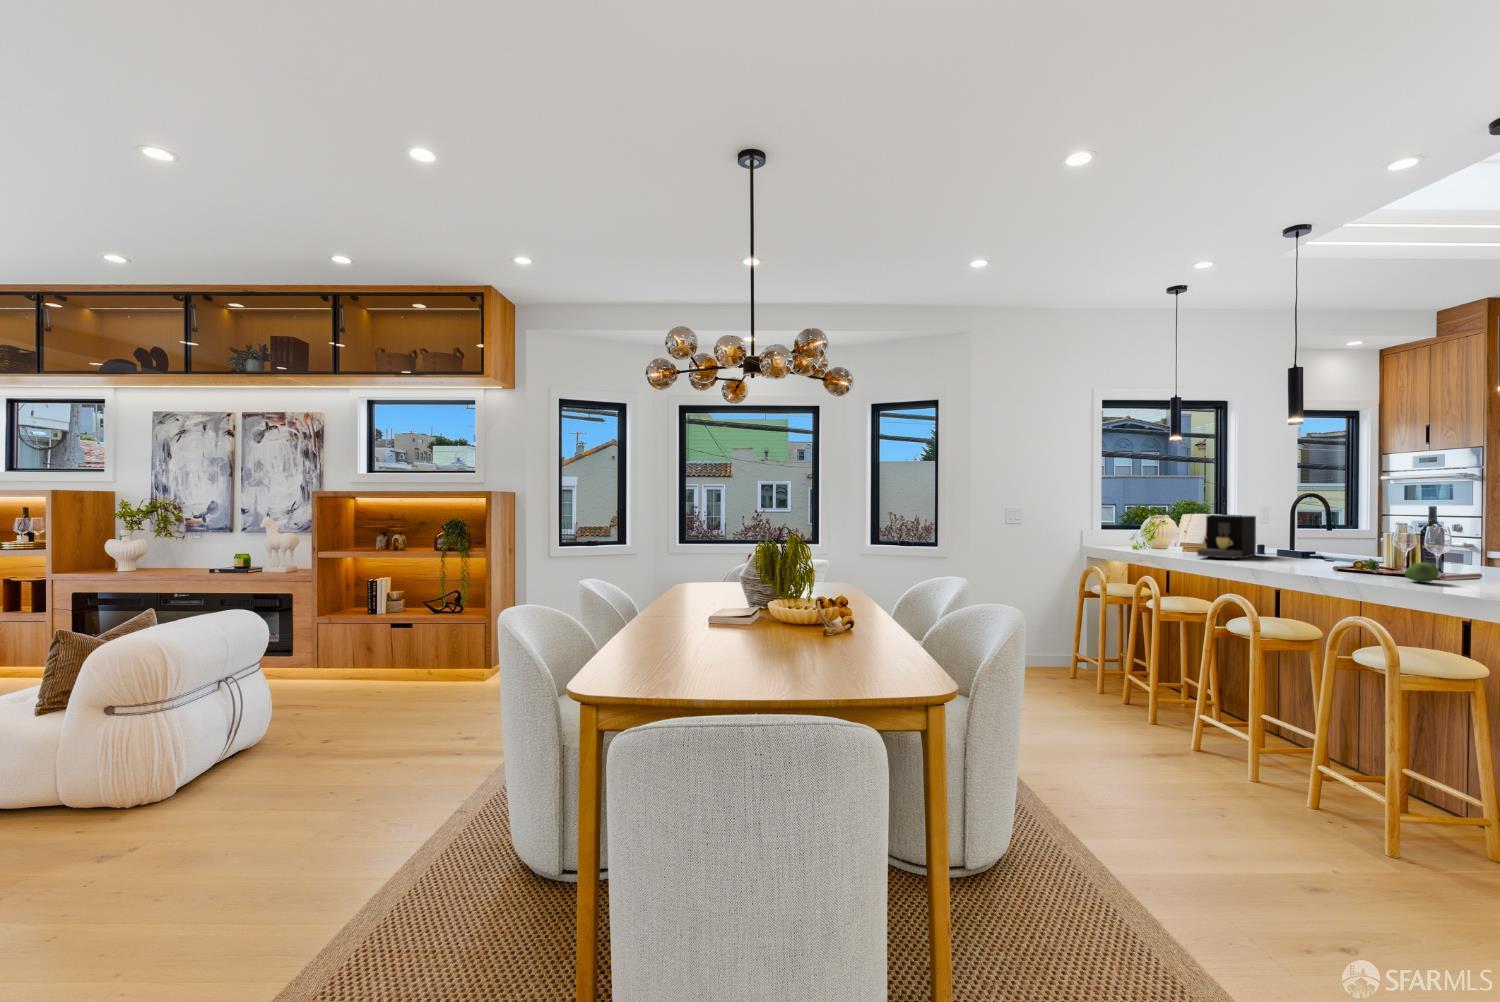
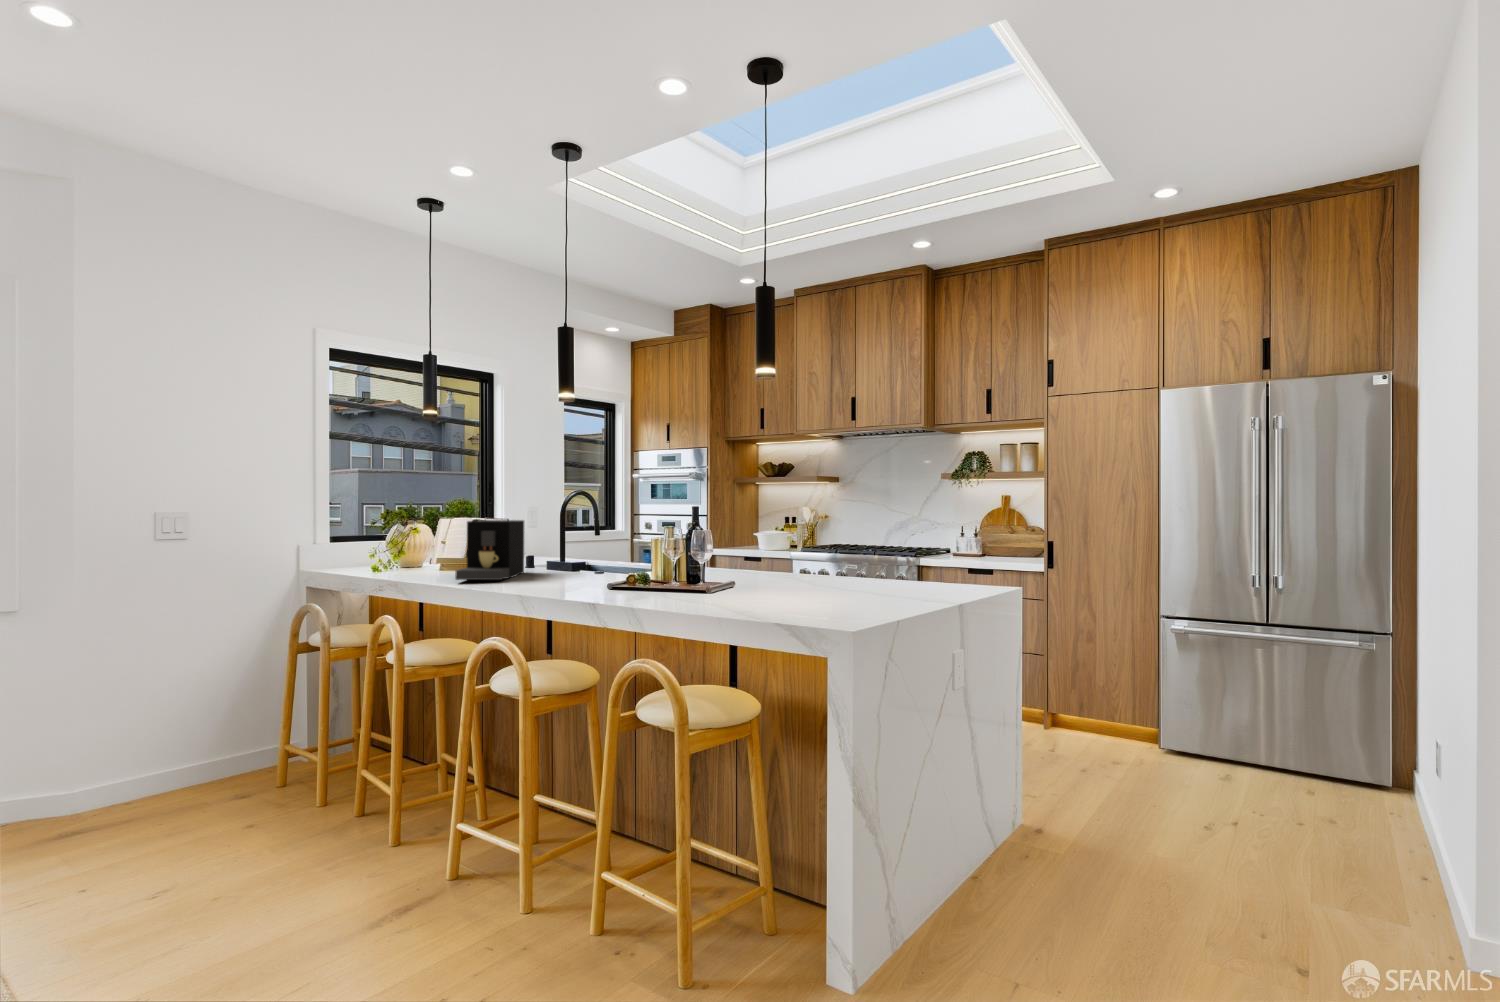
fruit: present [1405,562,1439,583] -> none [680,576,711,601]

